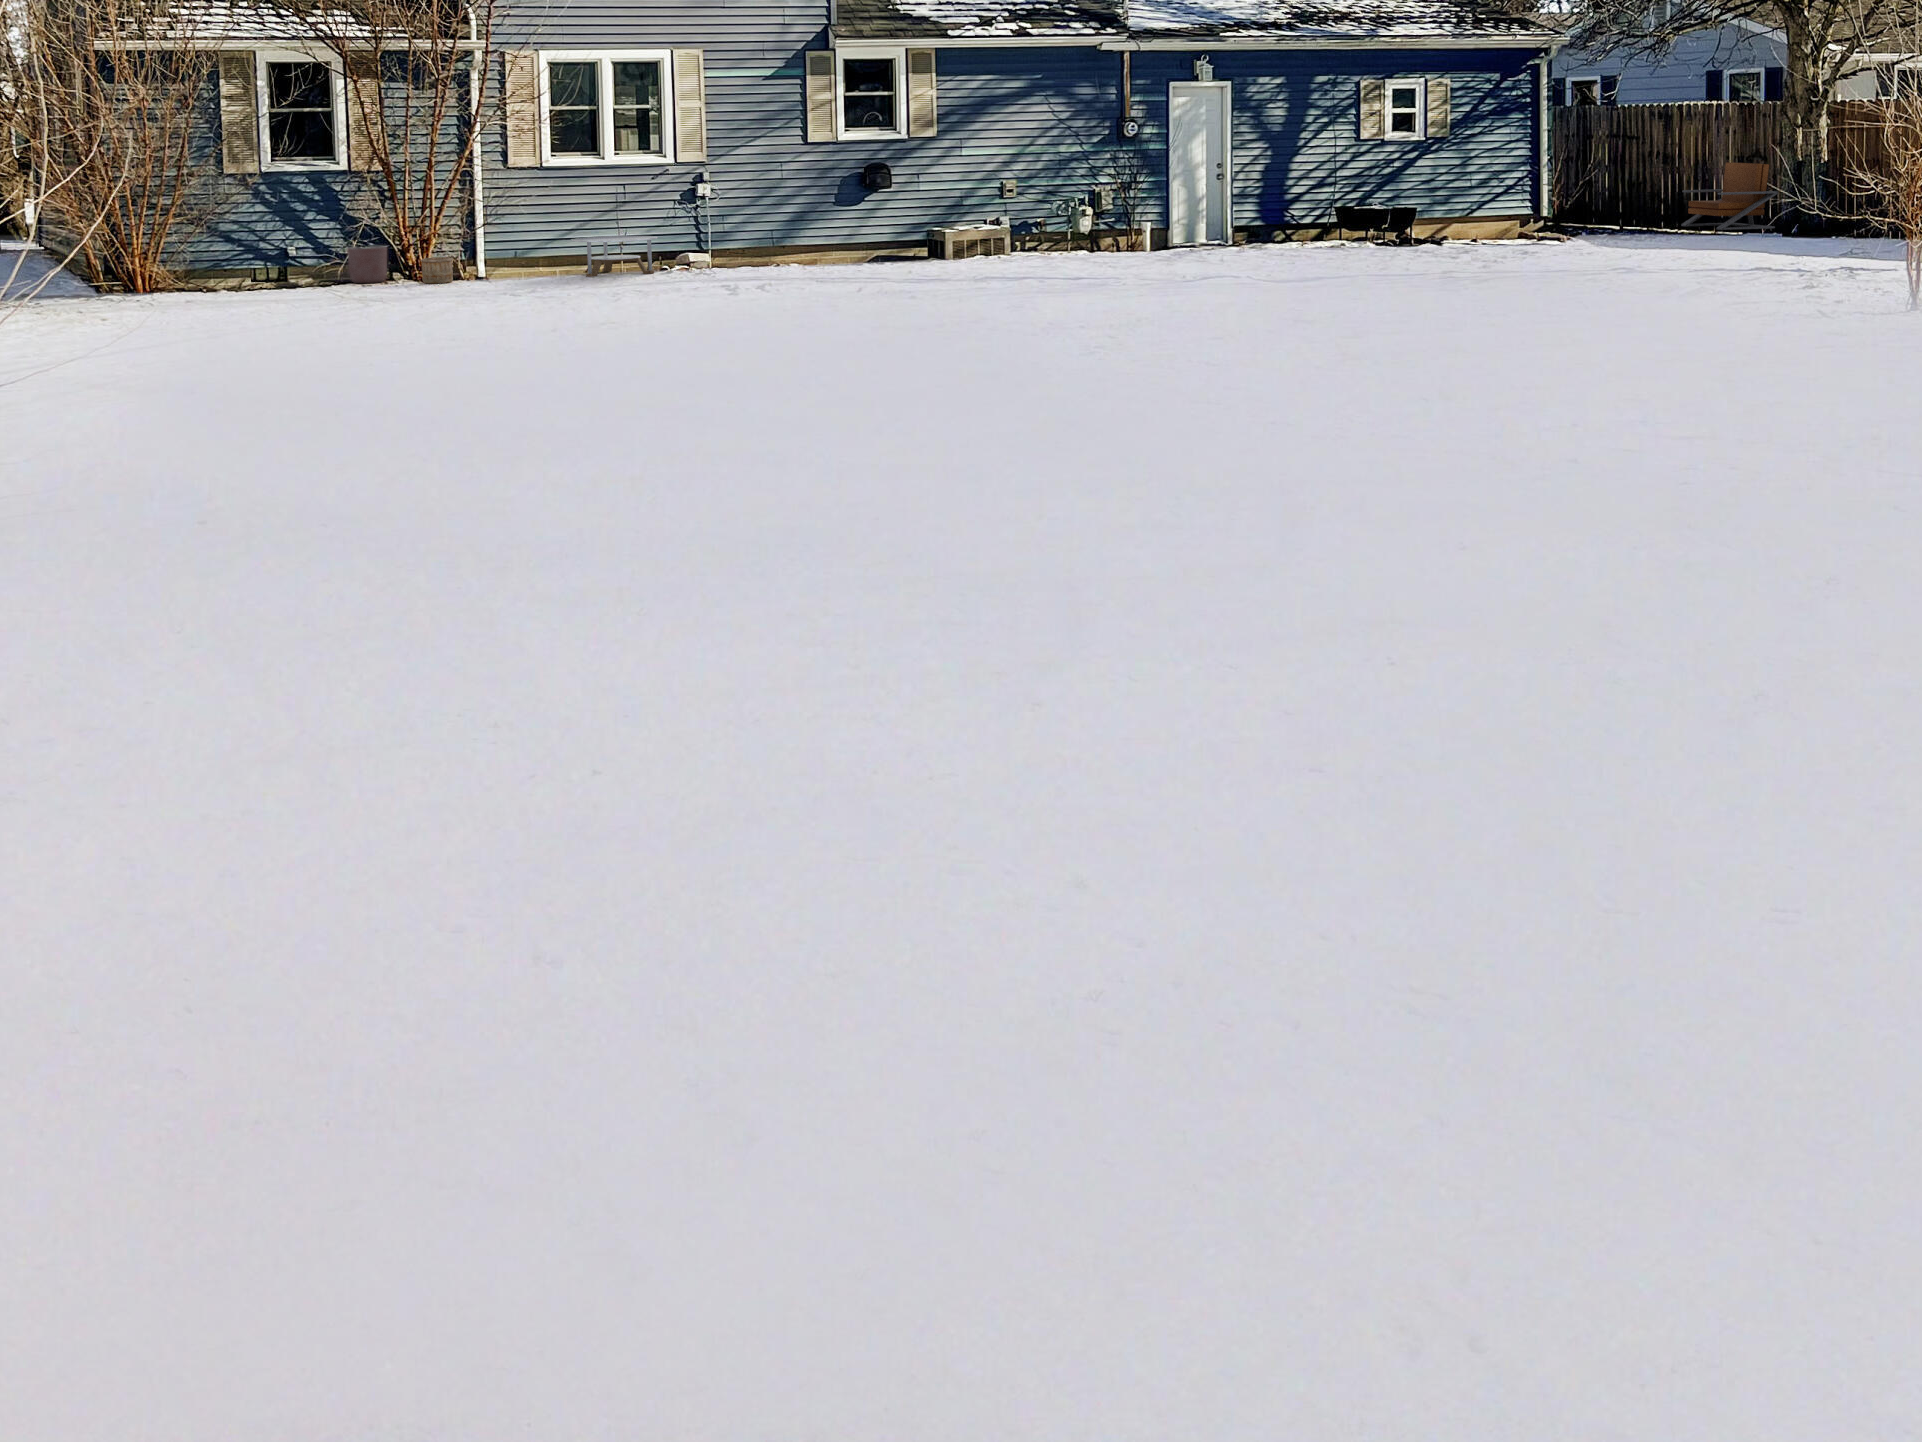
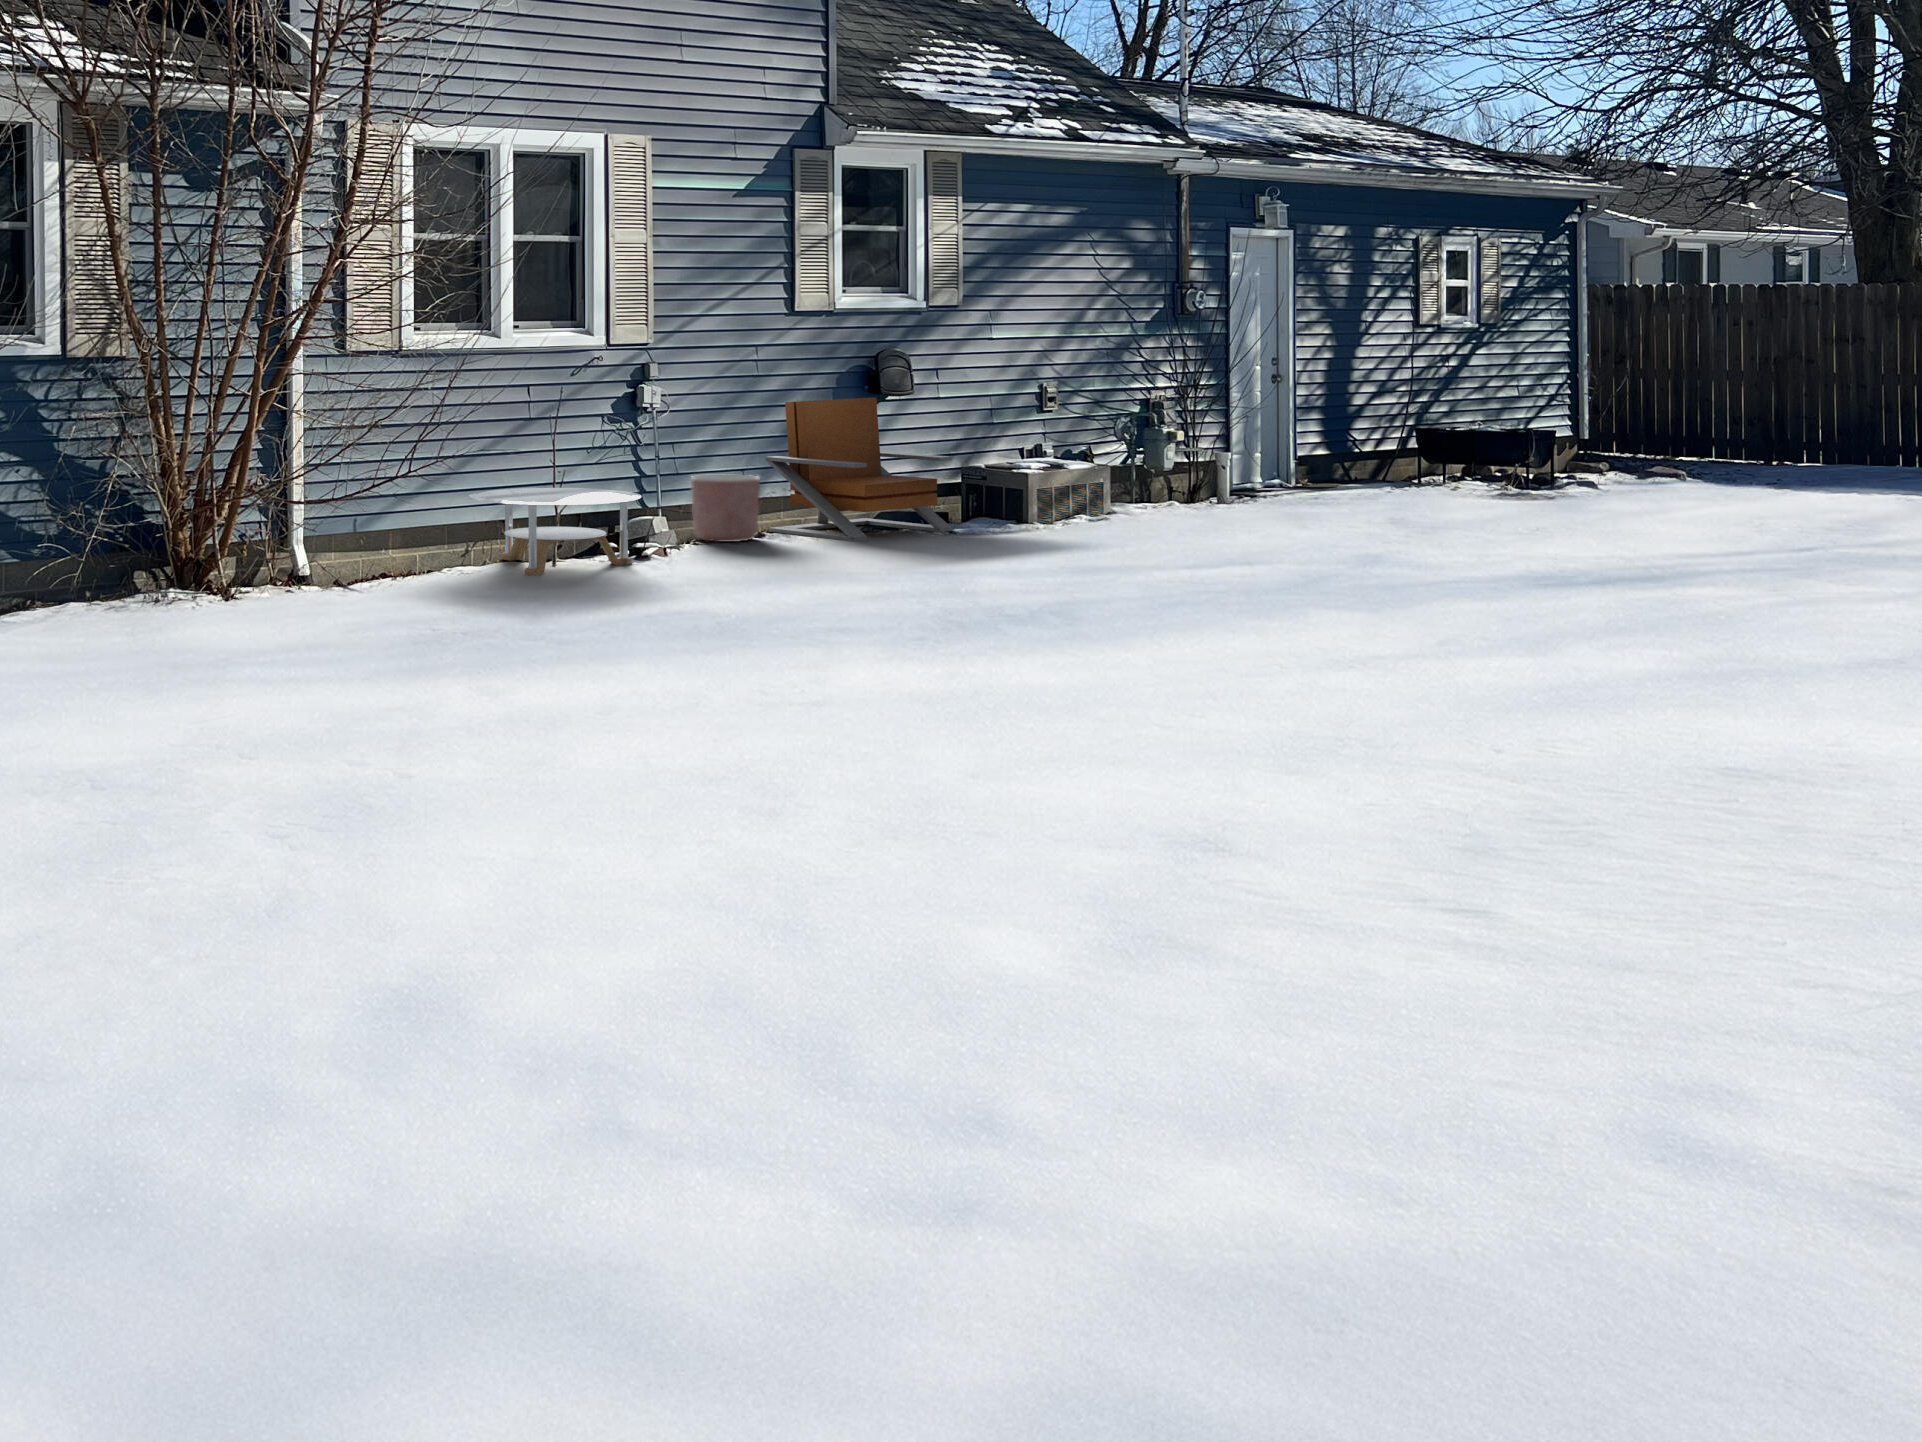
lounge chair: present [1681,162,1778,230] -> present [765,397,952,541]
planter: present [347,246,387,283] -> present [691,475,760,542]
wooden bucket: present [421,257,453,284] -> none [230,542,298,601]

